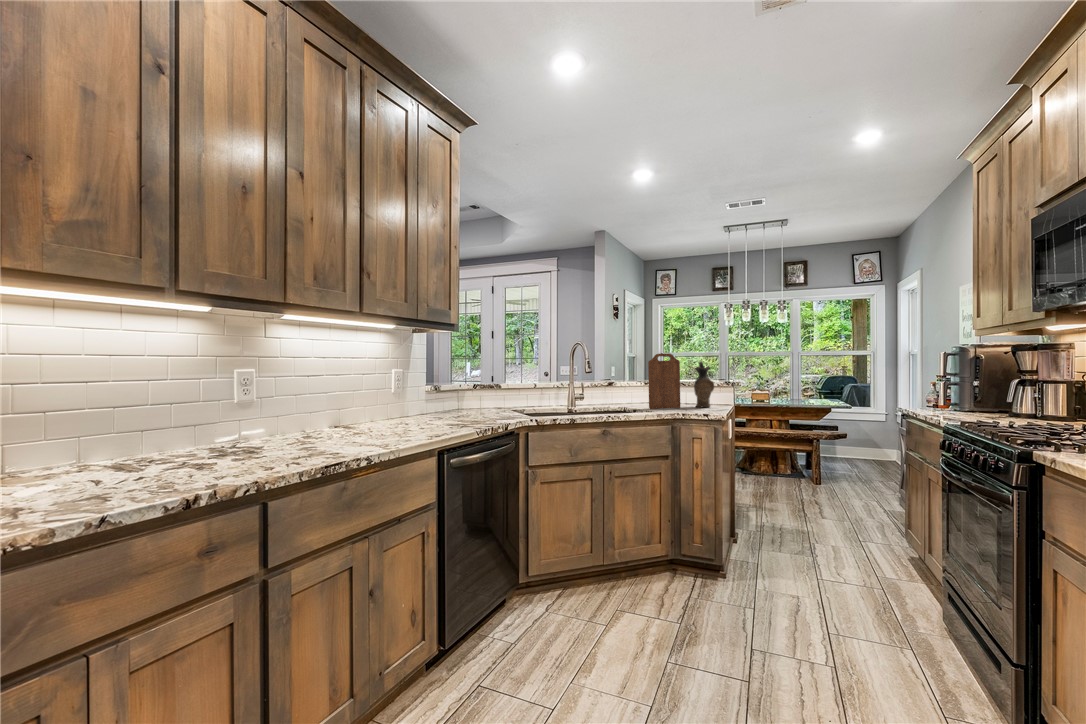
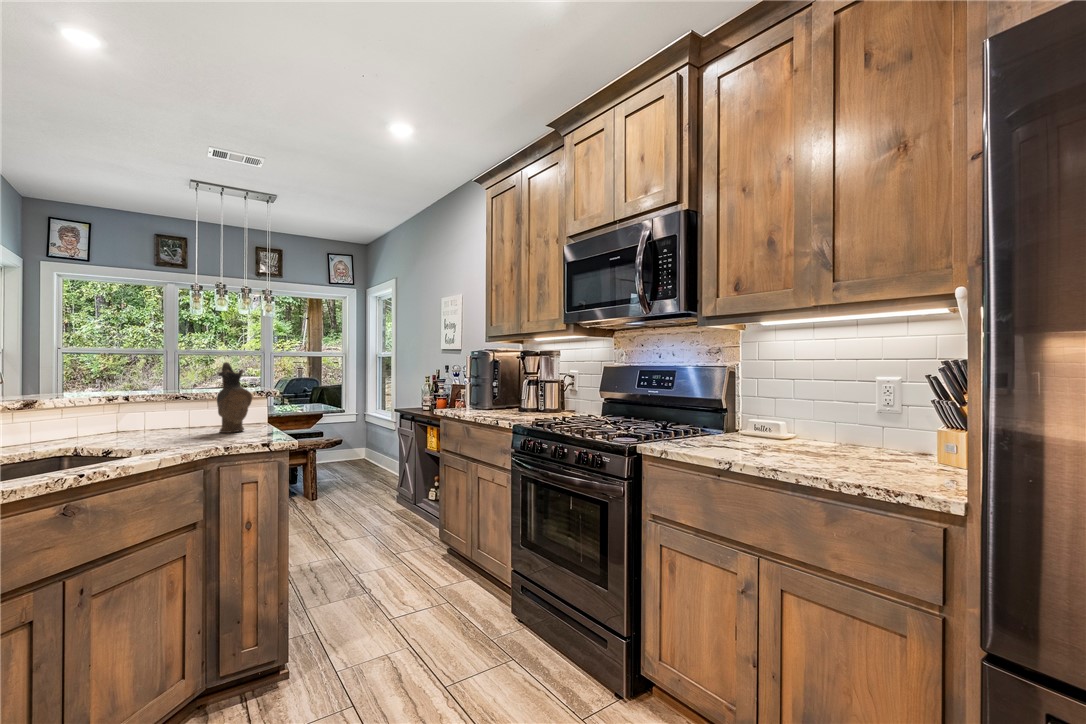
cutting board: present [648,354,680,409] -> none [139,348,200,446]

